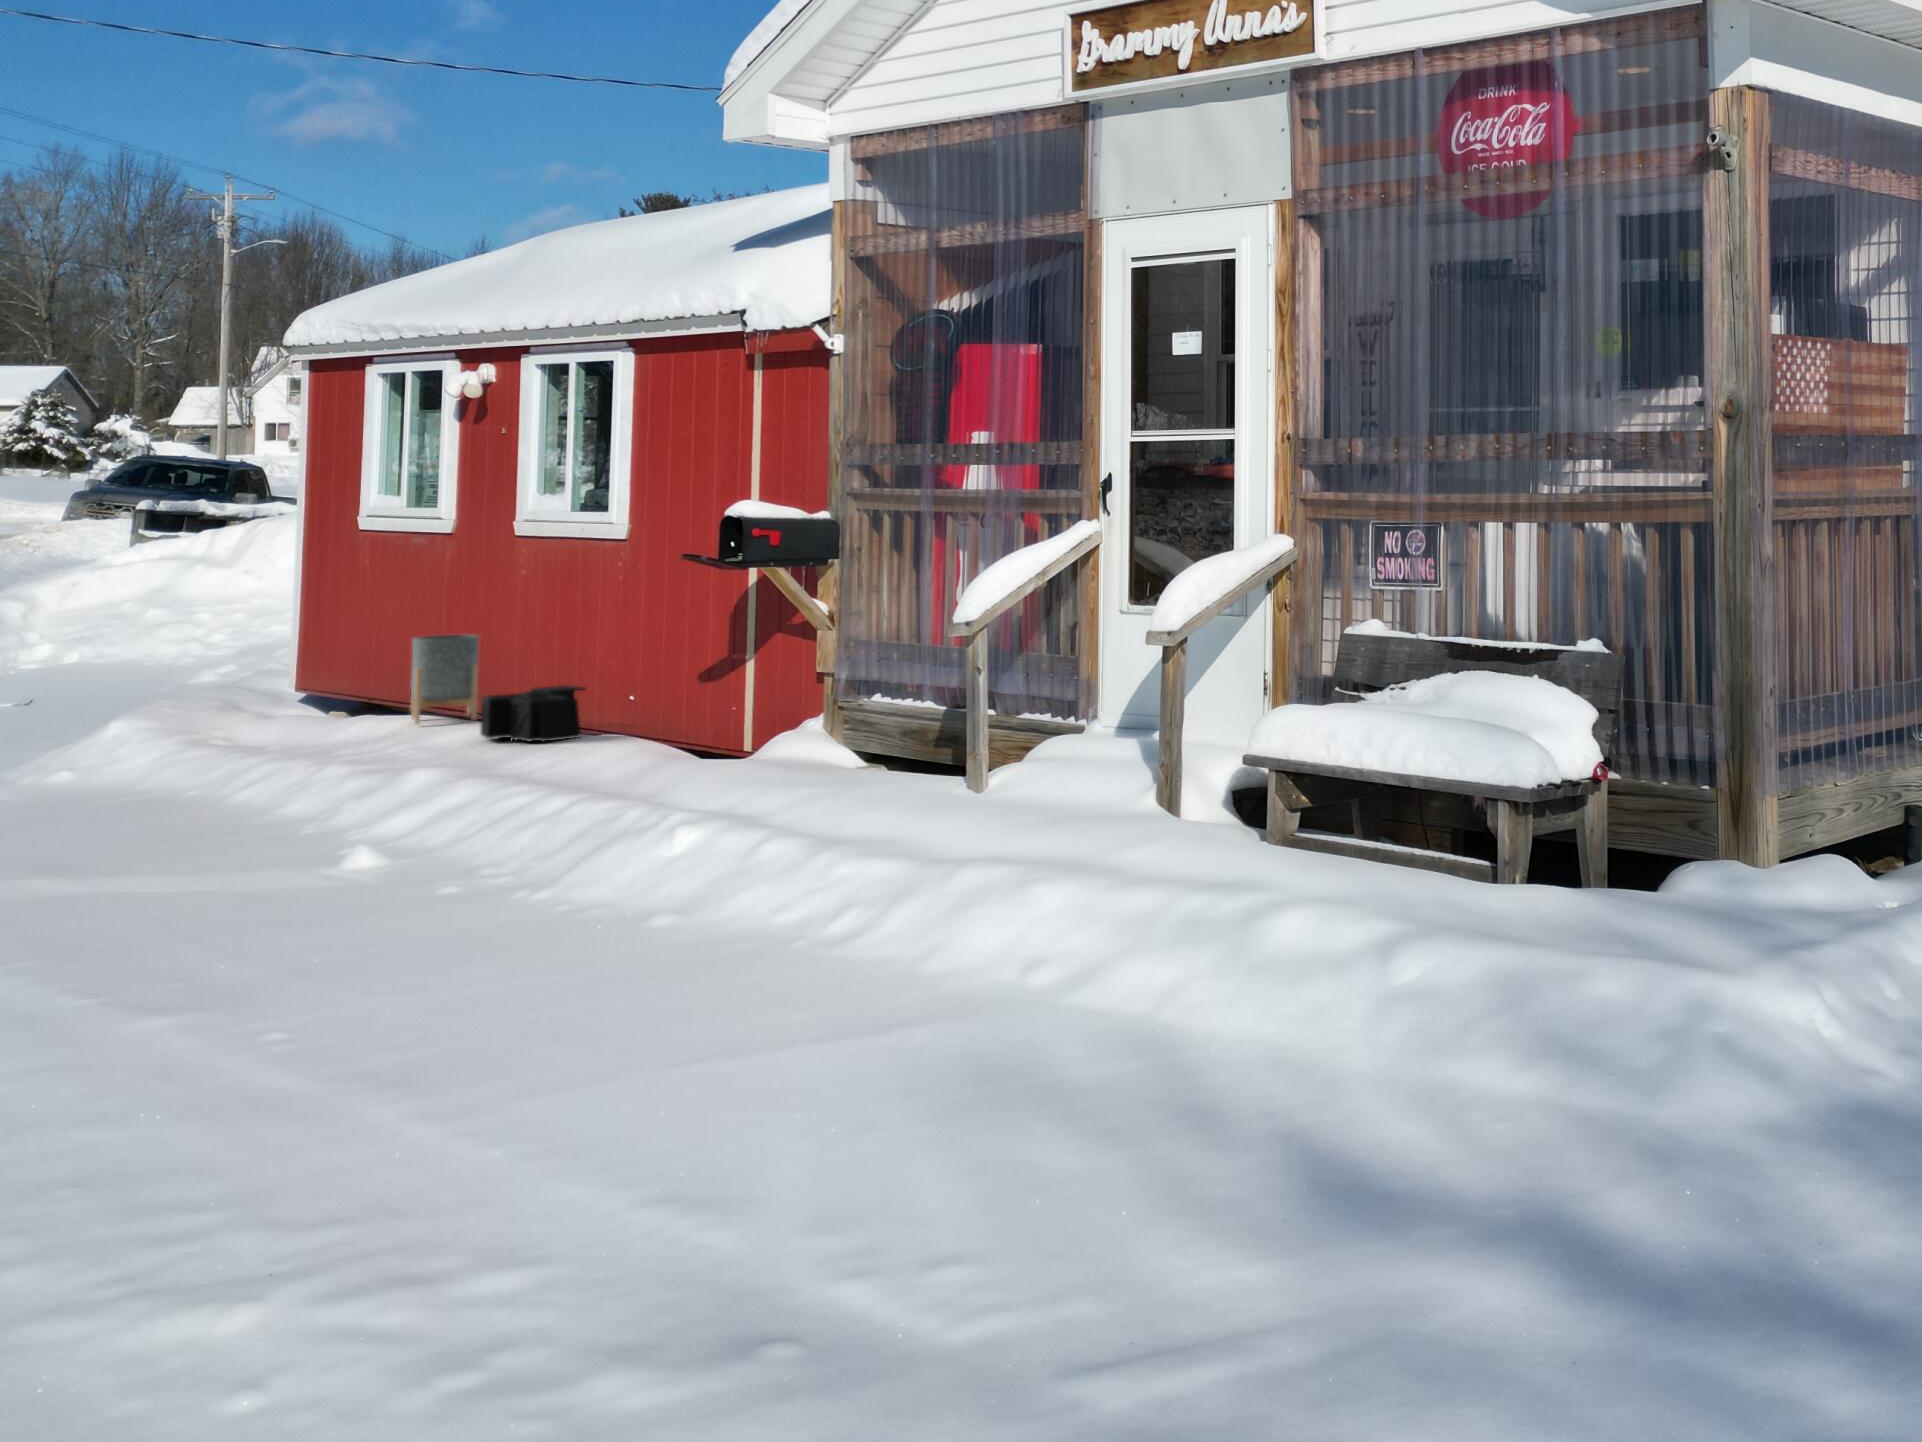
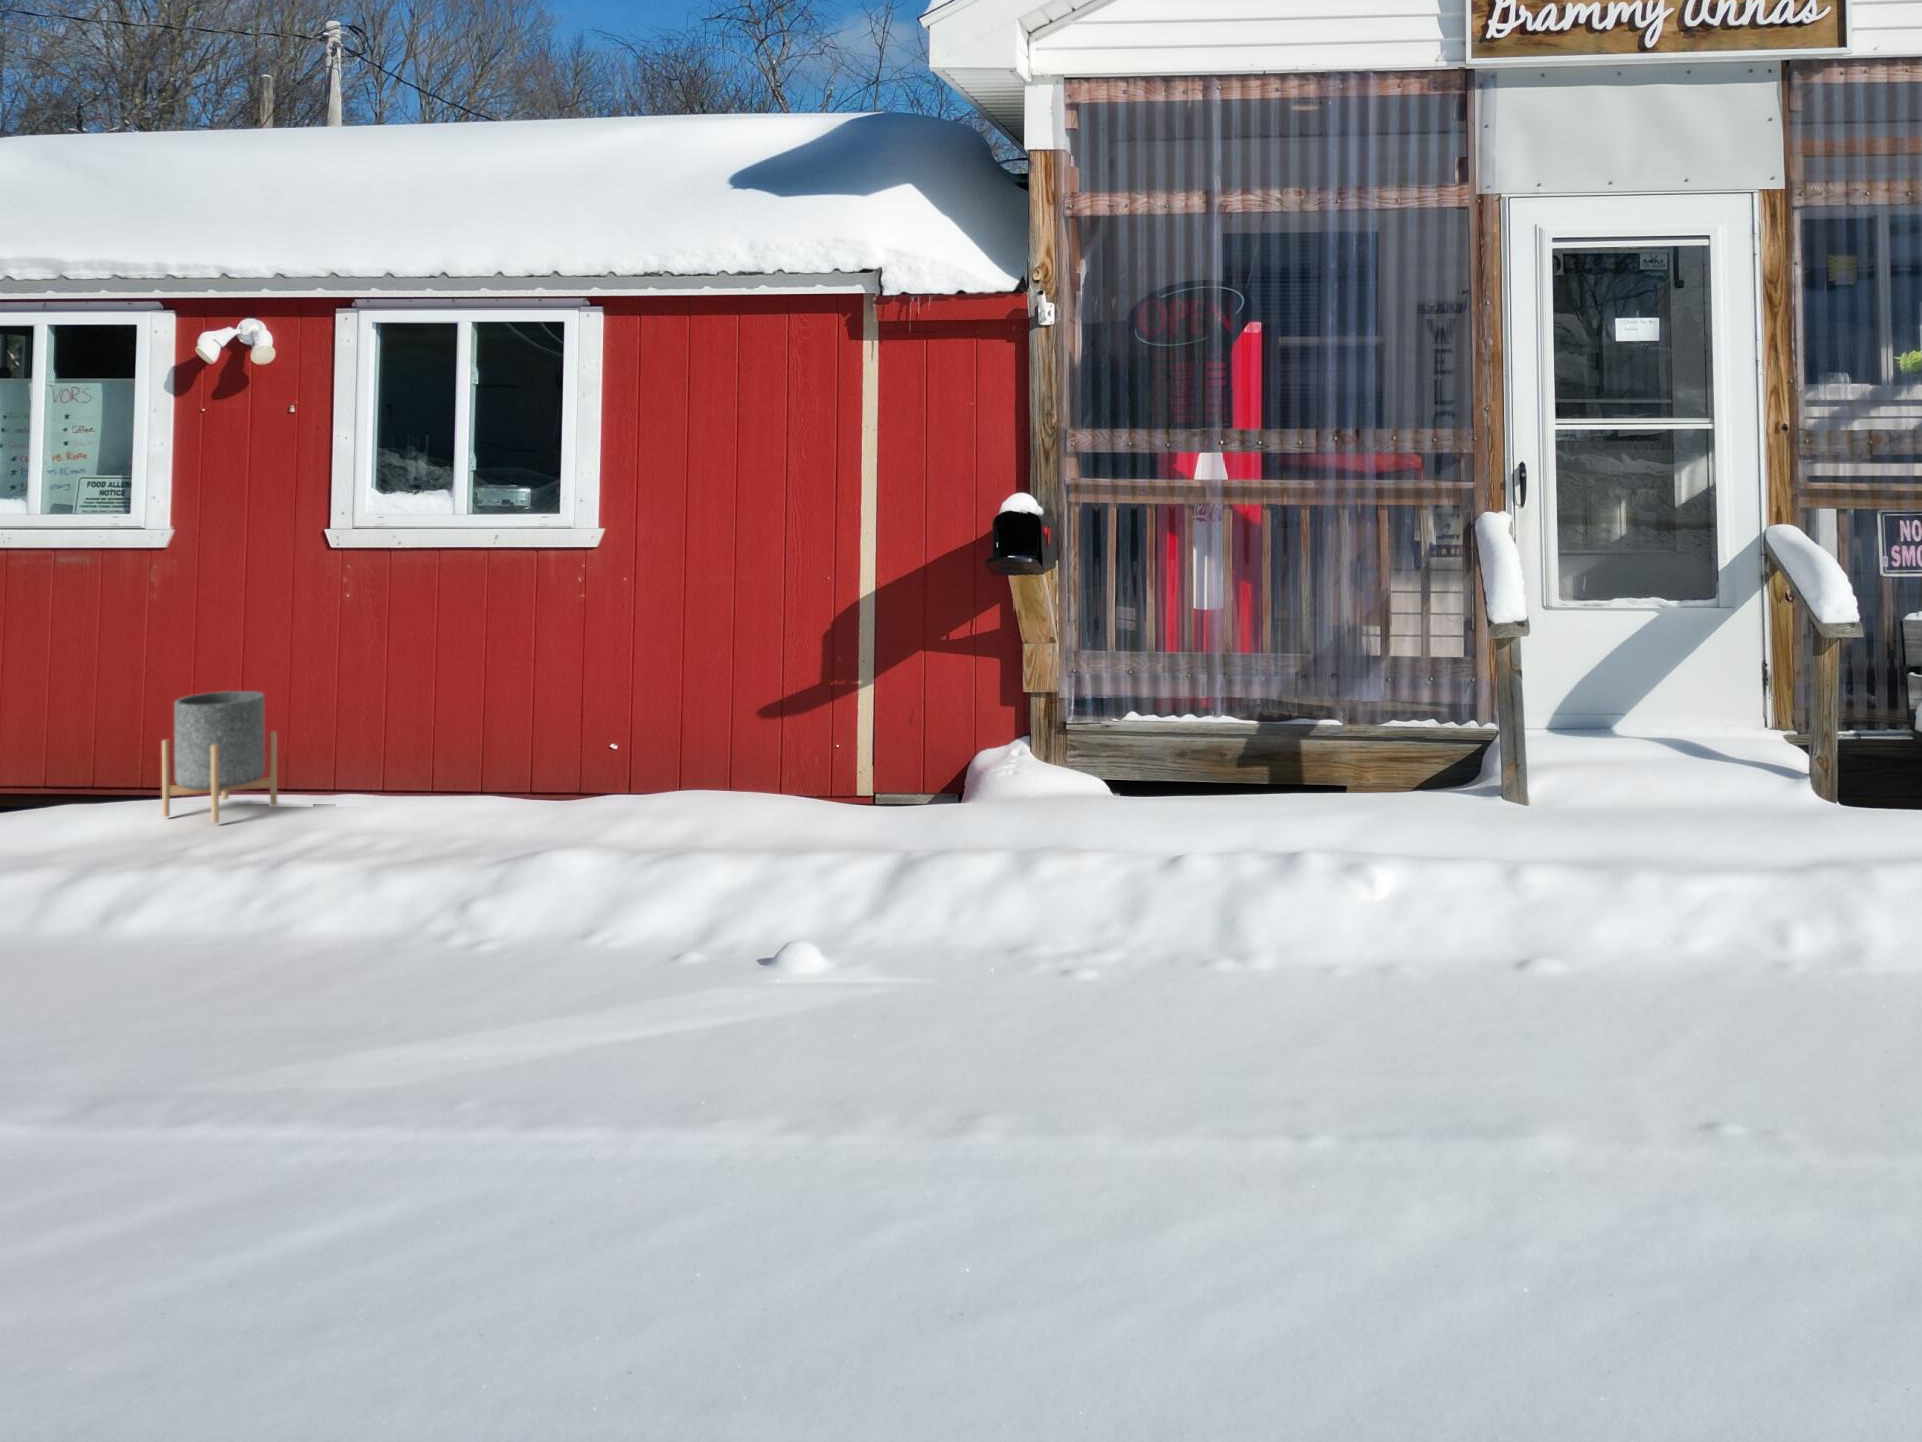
storage bin: present [480,685,585,741] -> none [430,744,588,829]

